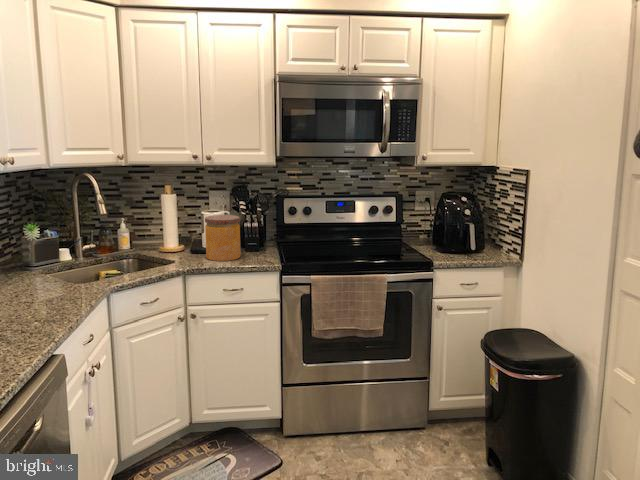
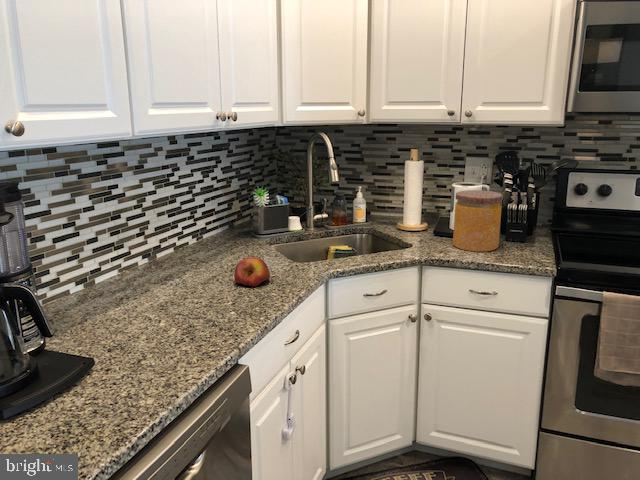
apple: none [29,278,62,302] -> present [234,257,270,287]

